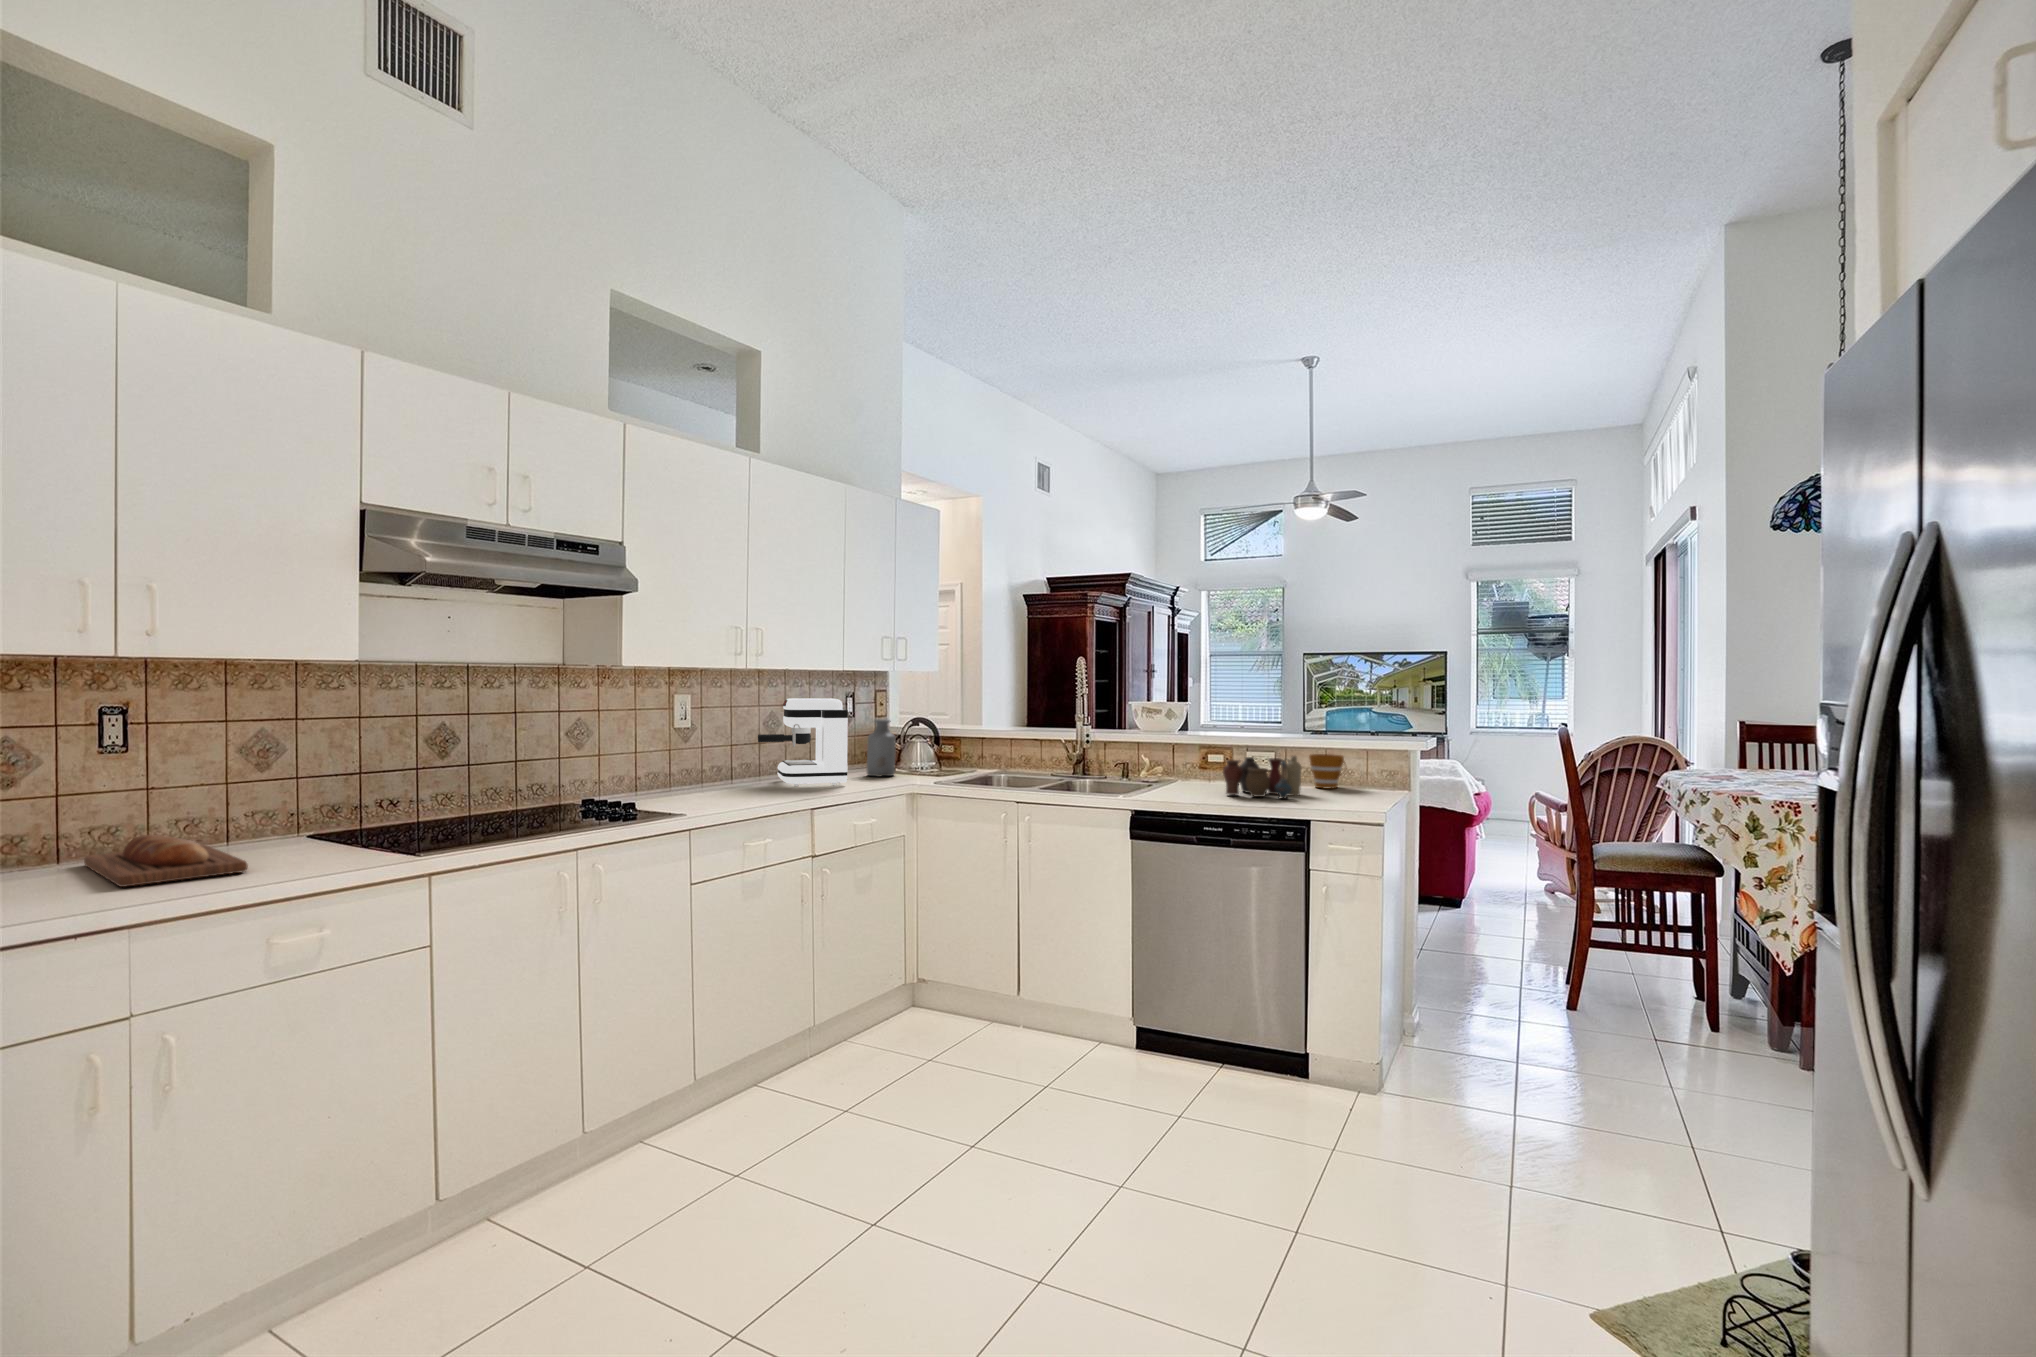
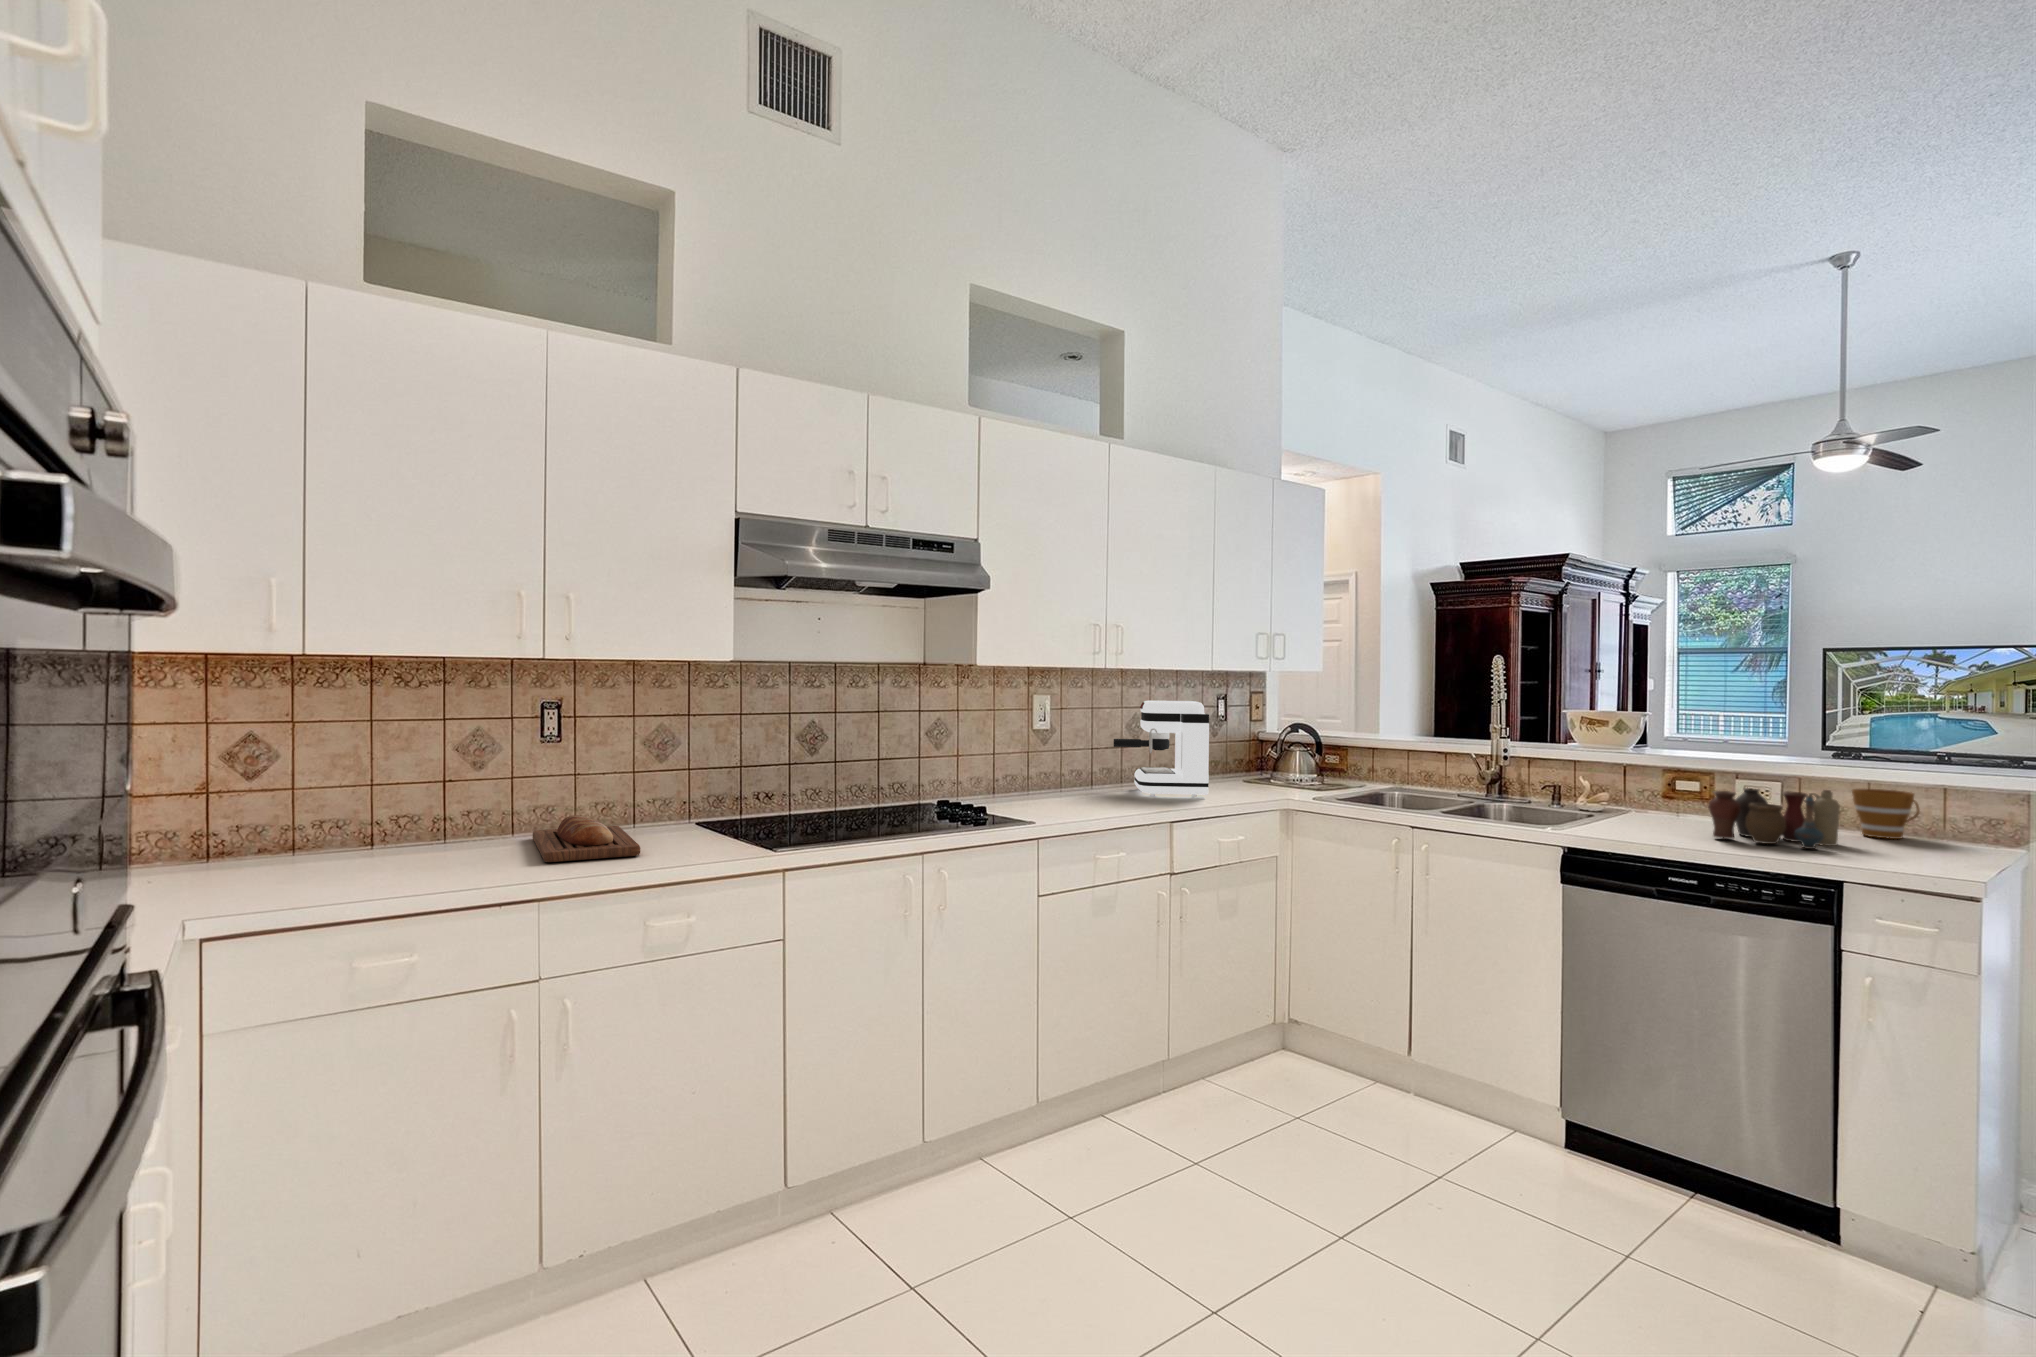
bottle: present [867,719,896,777] -> none [1232,725,1265,789]

